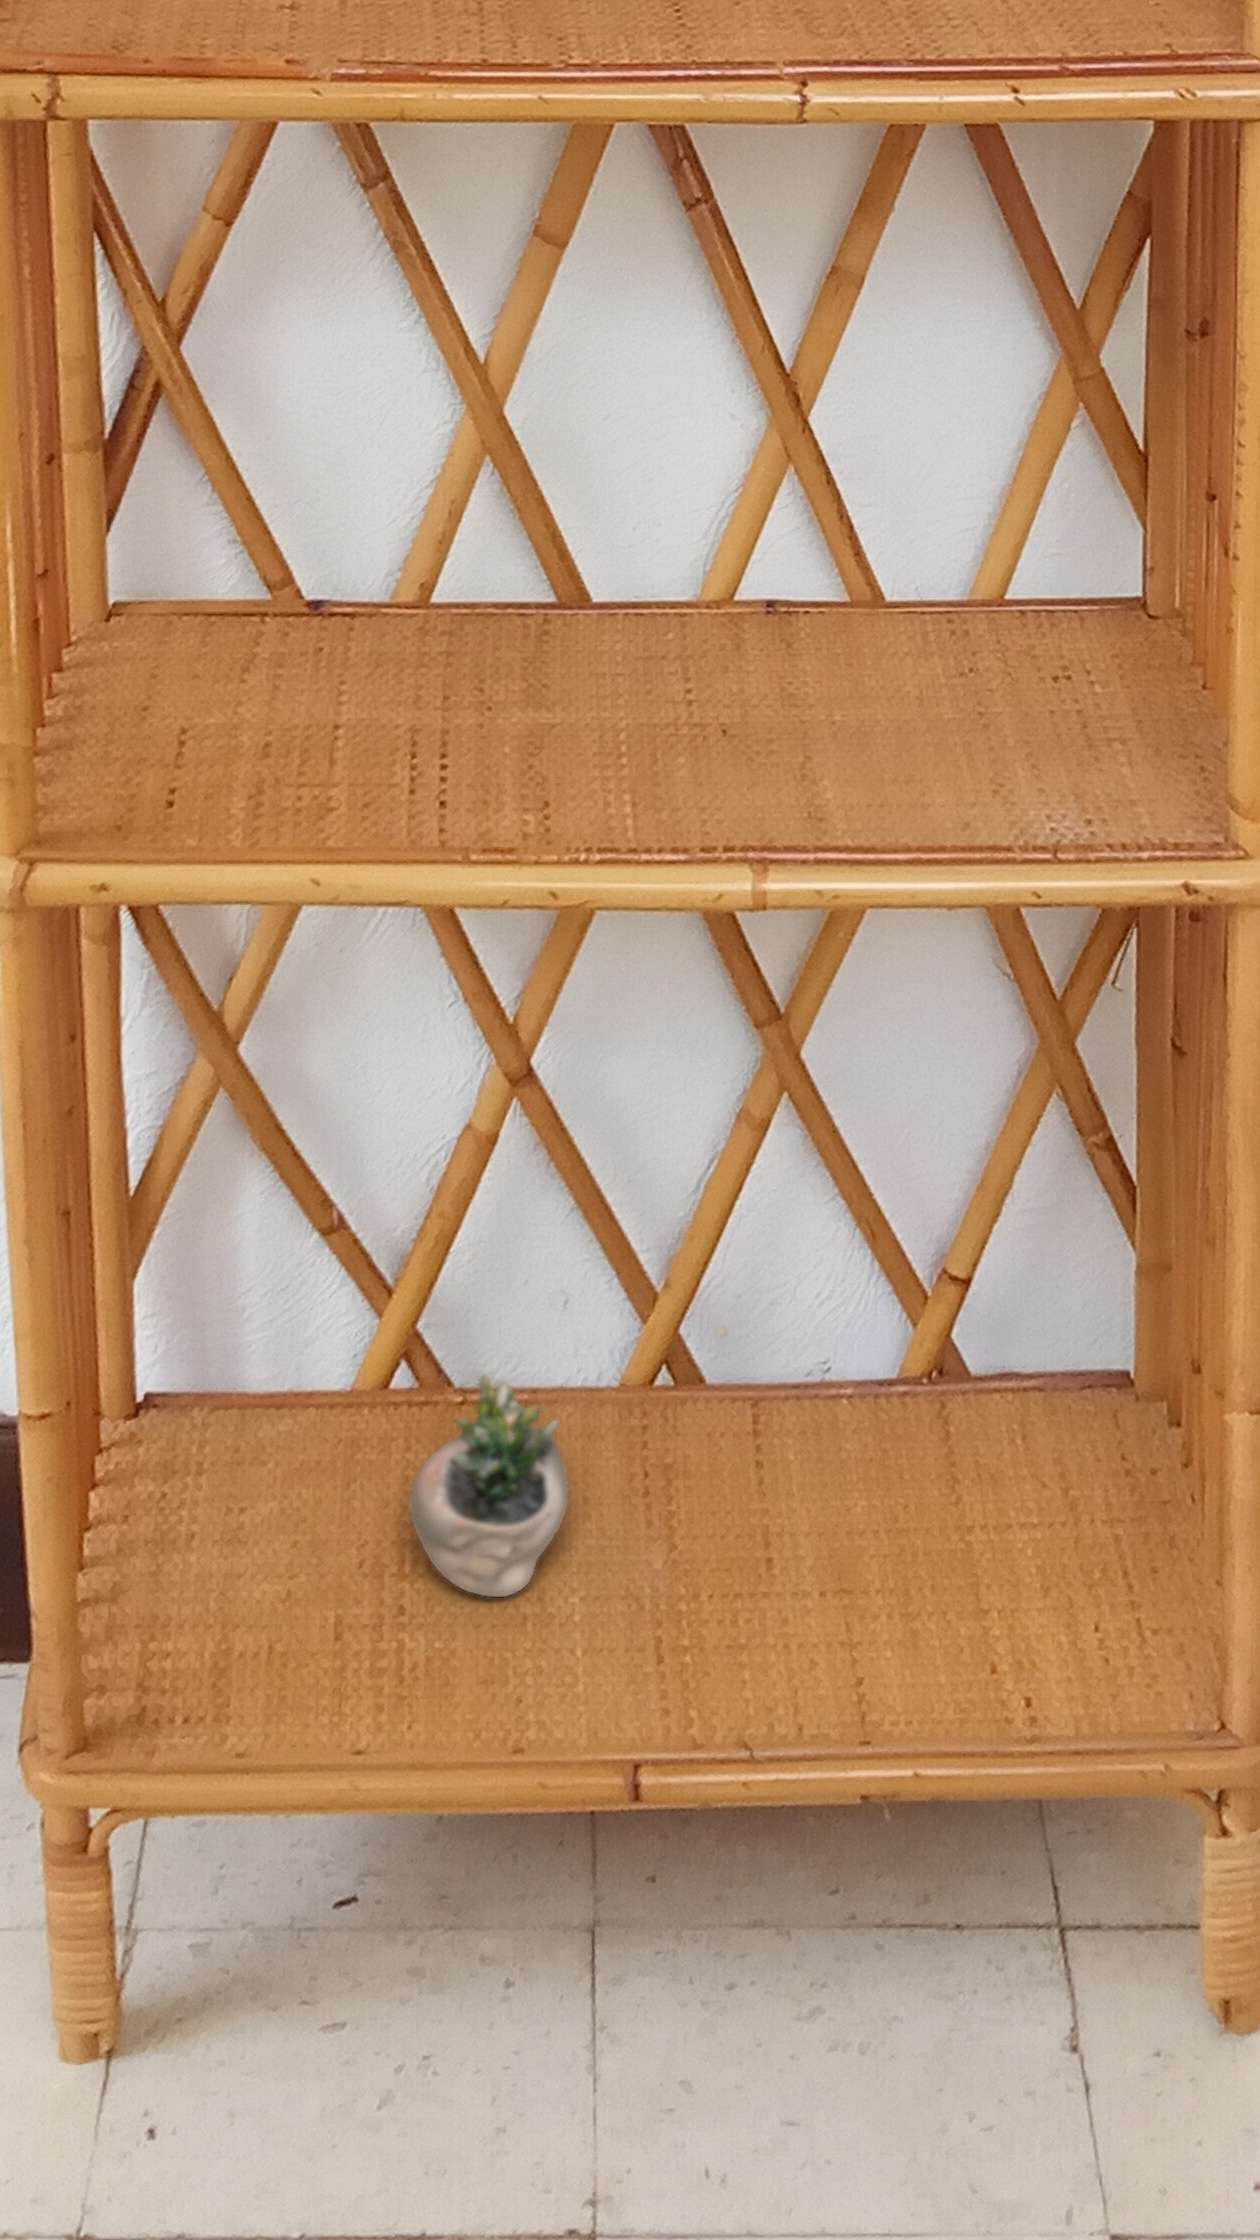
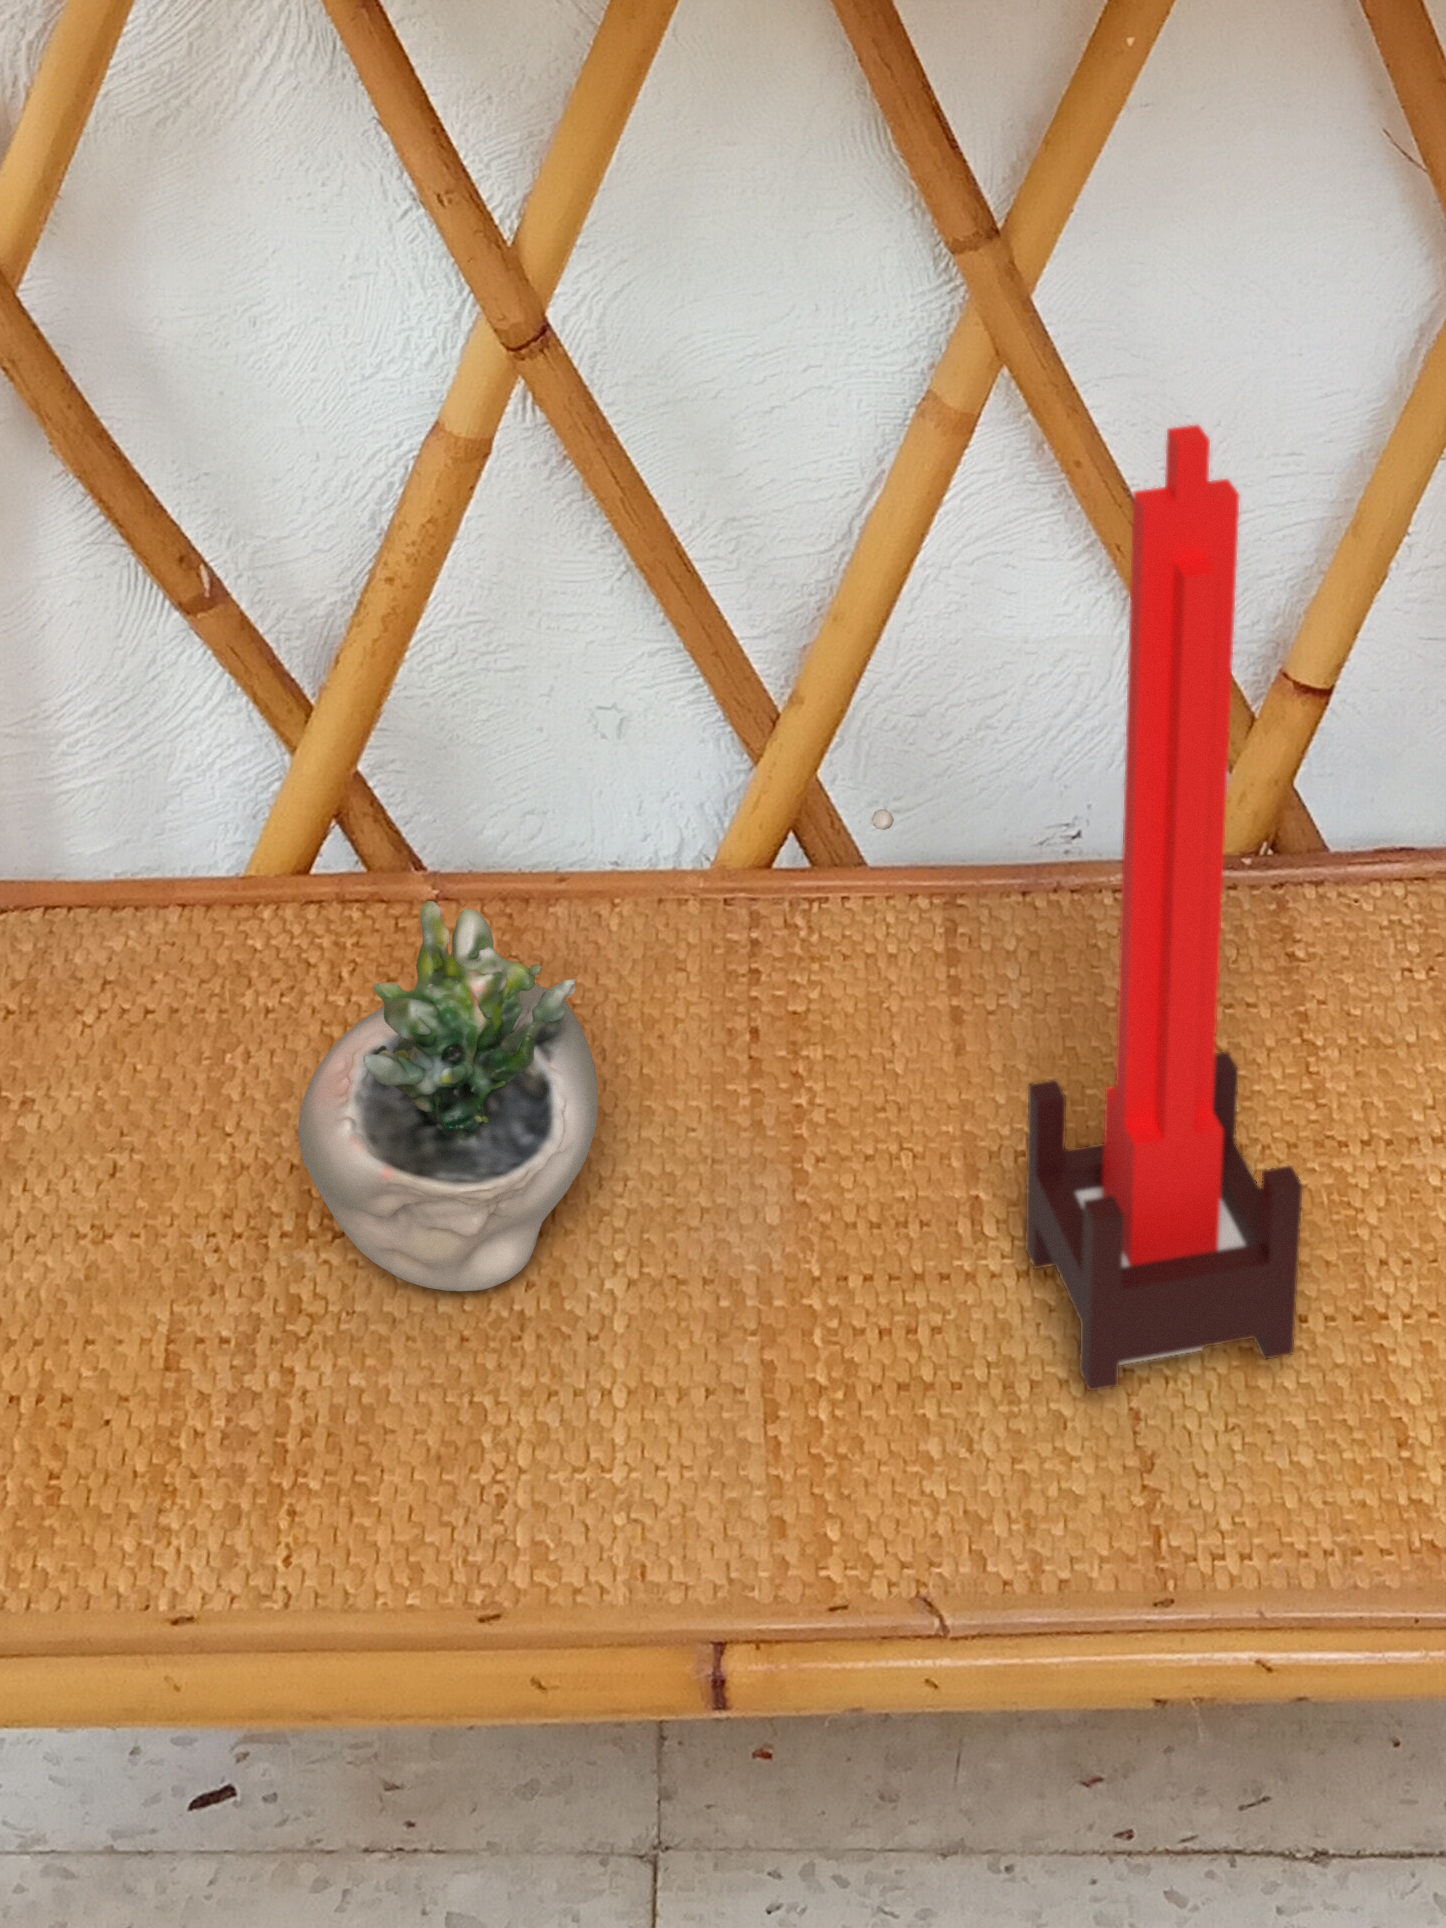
candle: none [797,1117,938,1636] -> present [1025,425,1302,1391]

